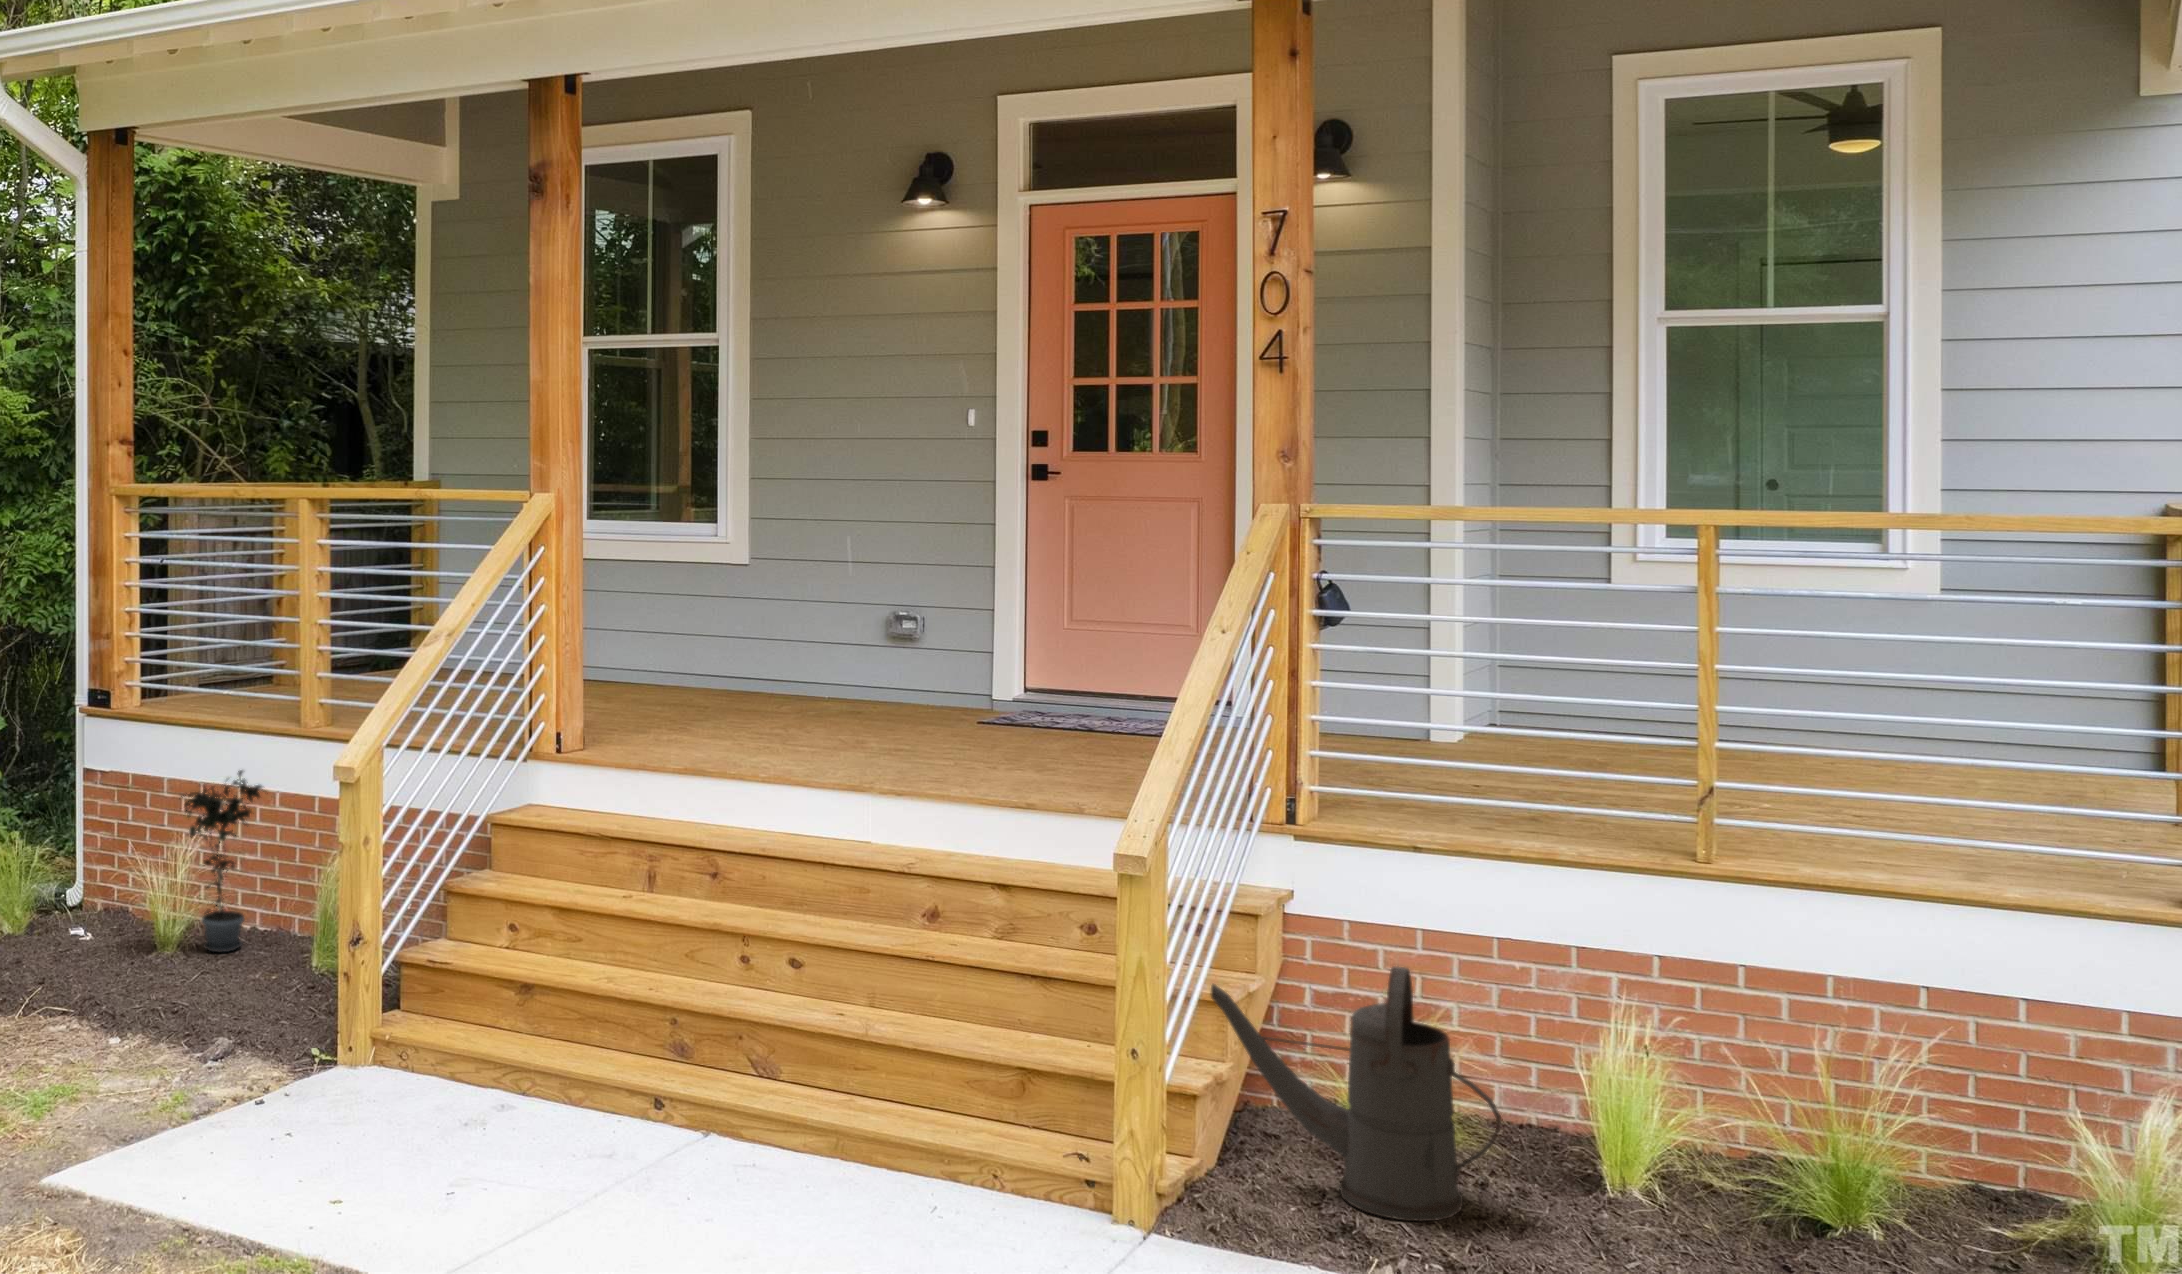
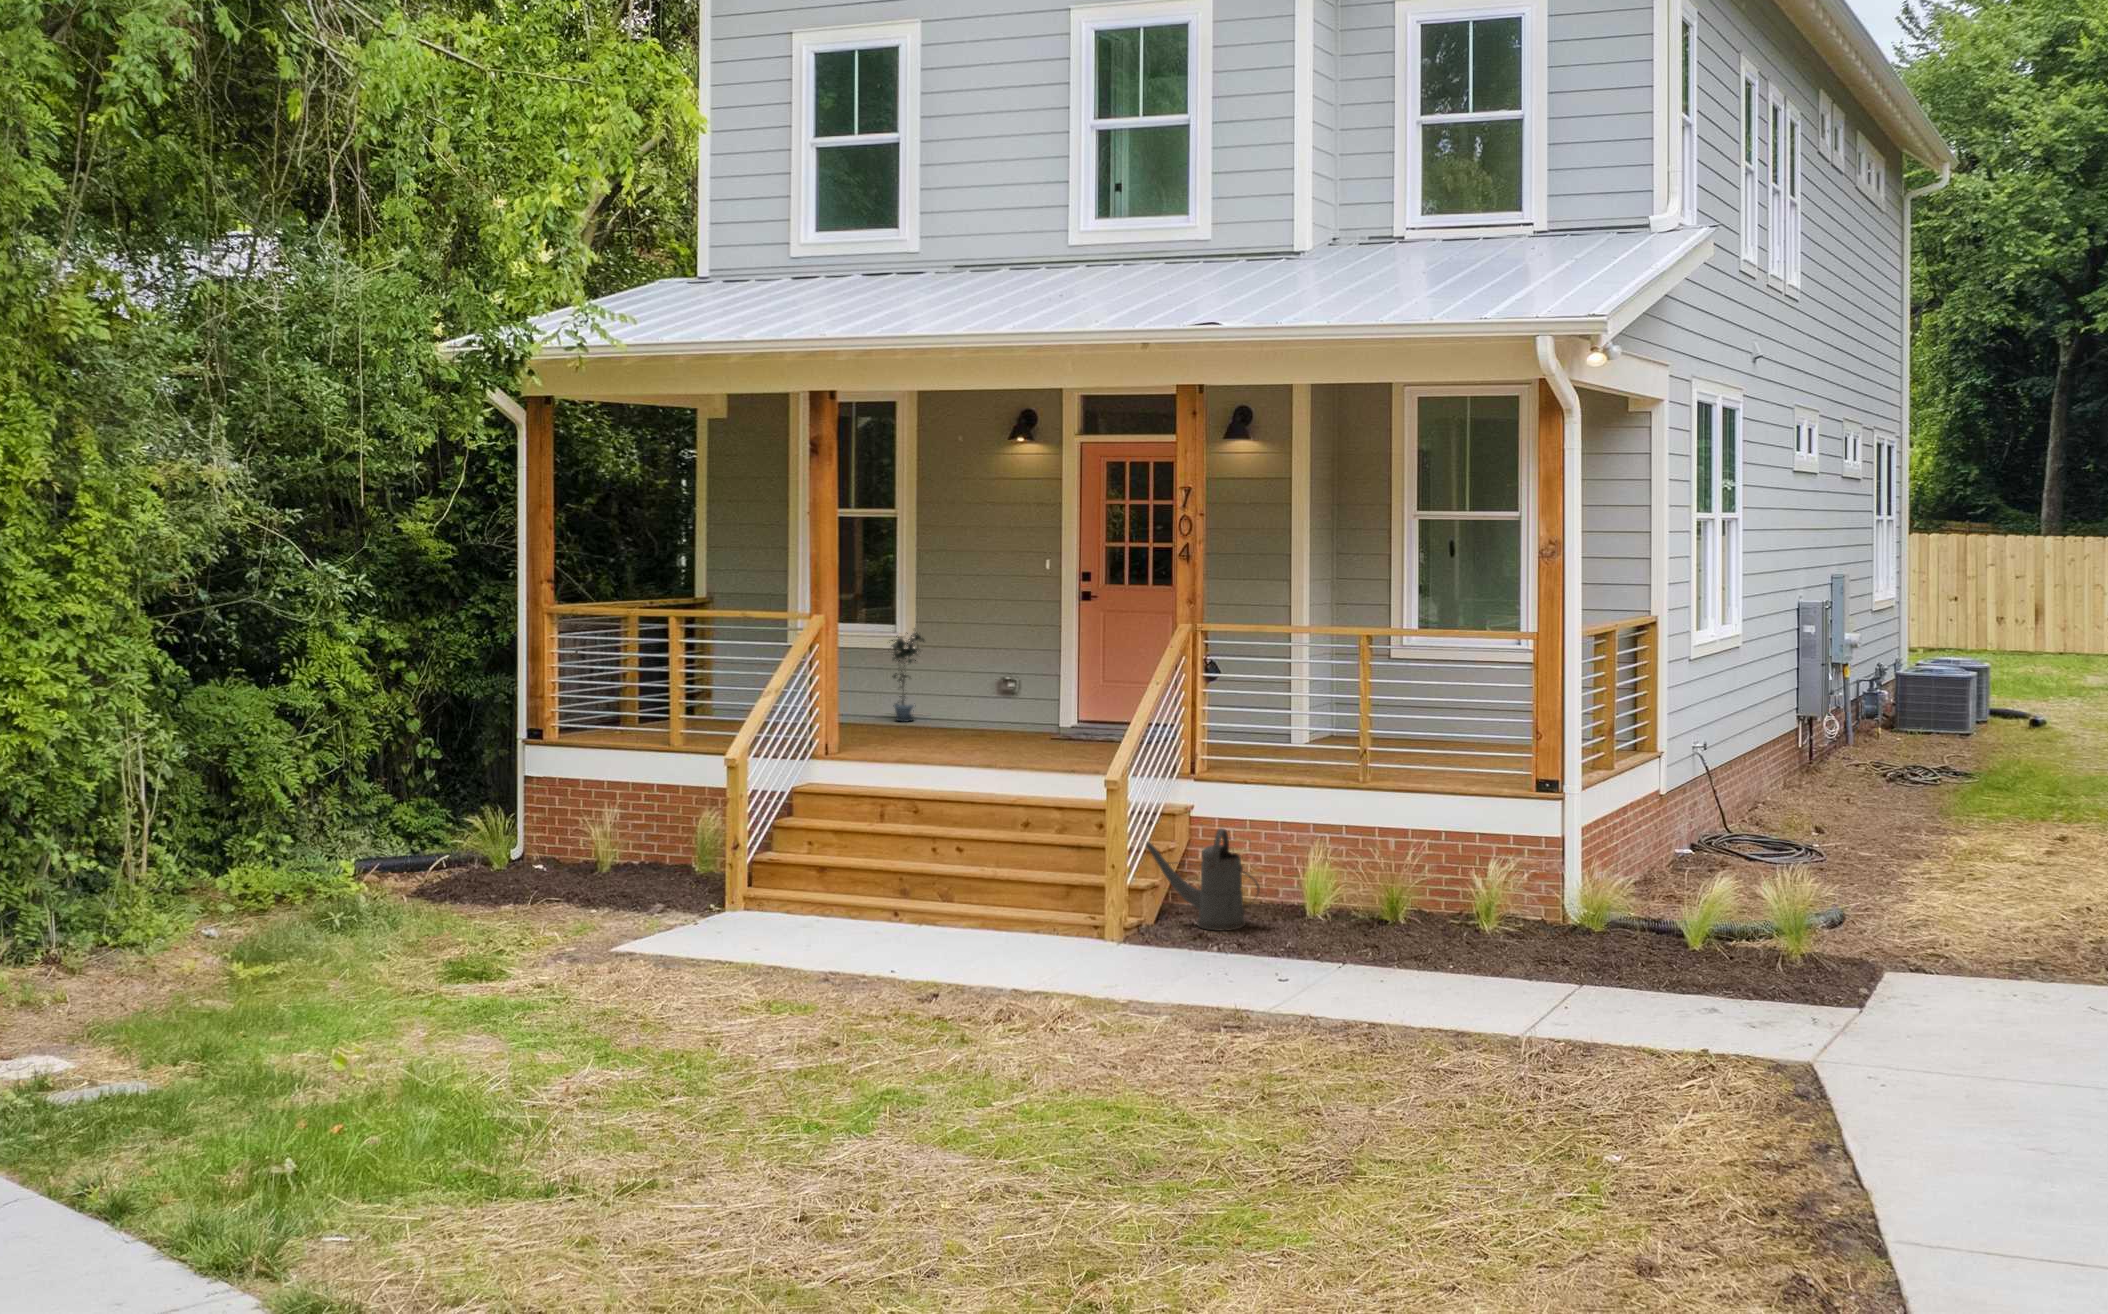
potted plant: present [181,770,262,953] -> present [891,628,924,722]

